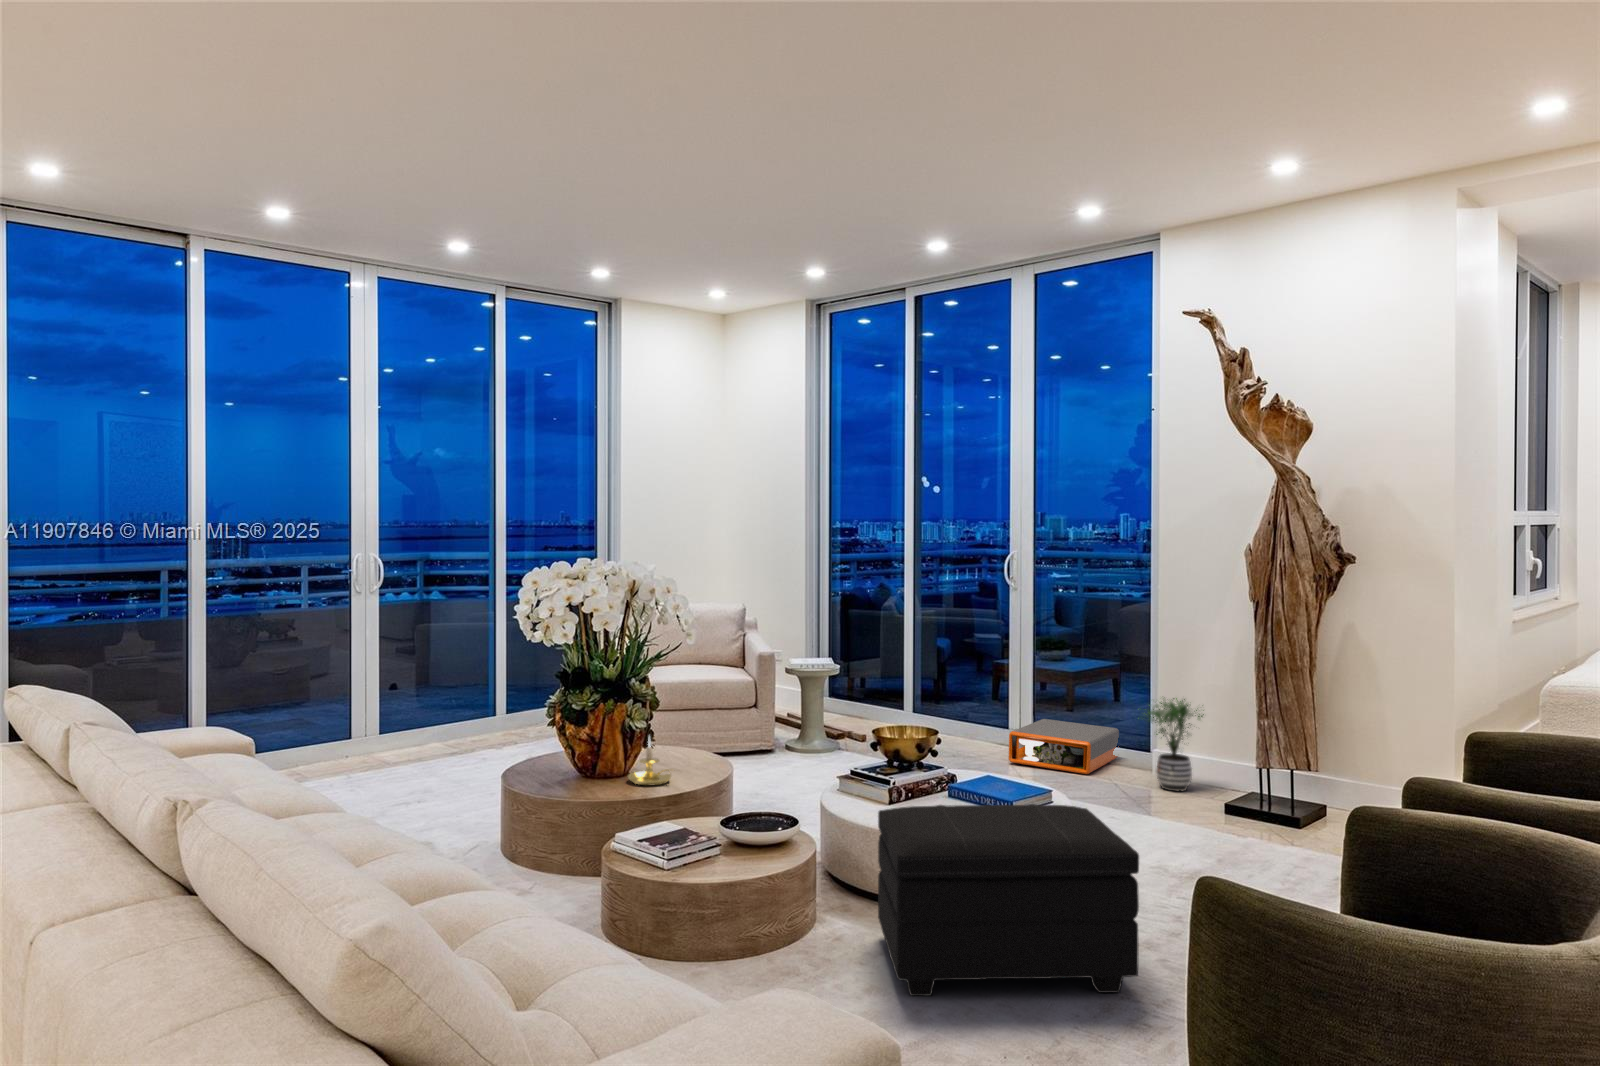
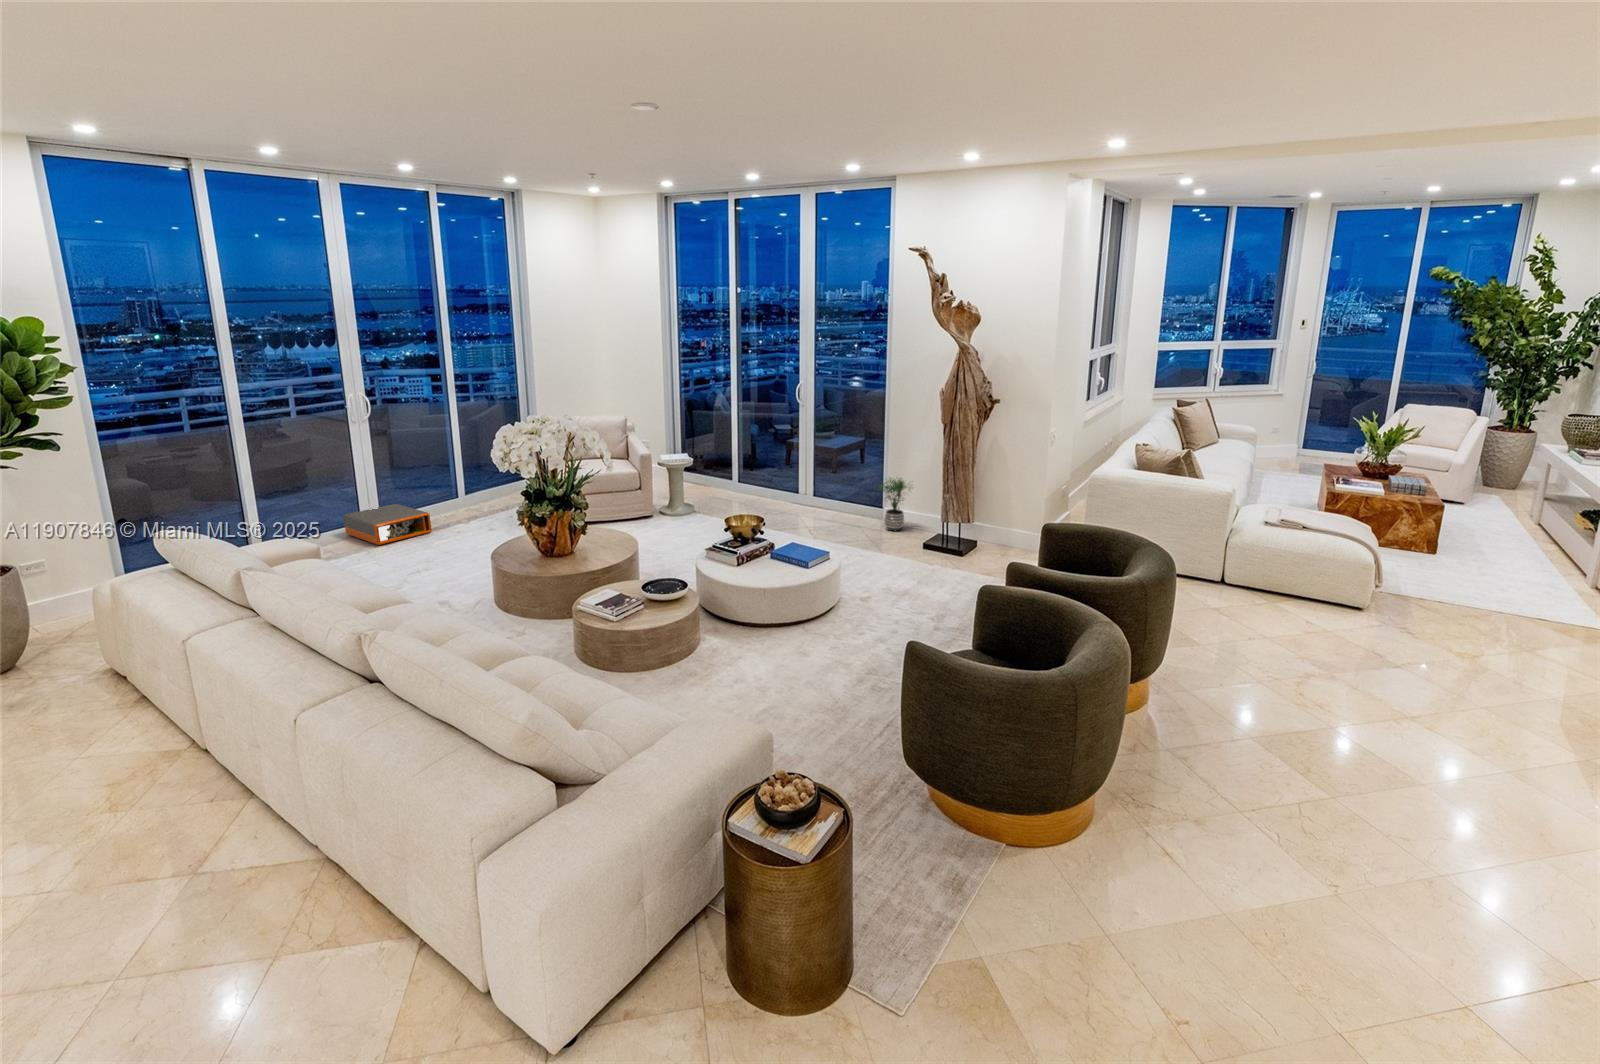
storage box: present [1008,719,1119,774] -> present [343,504,432,545]
candle holder: present [628,740,671,785] -> none [576,532,605,562]
footstool: present [878,804,1139,996] -> none [732,568,870,675]

